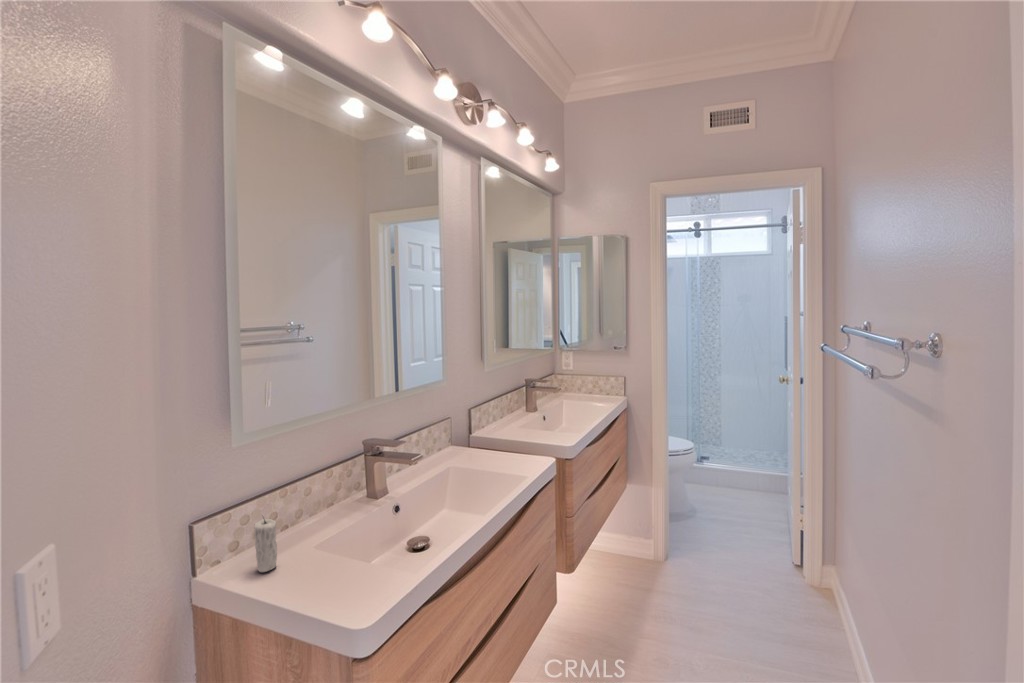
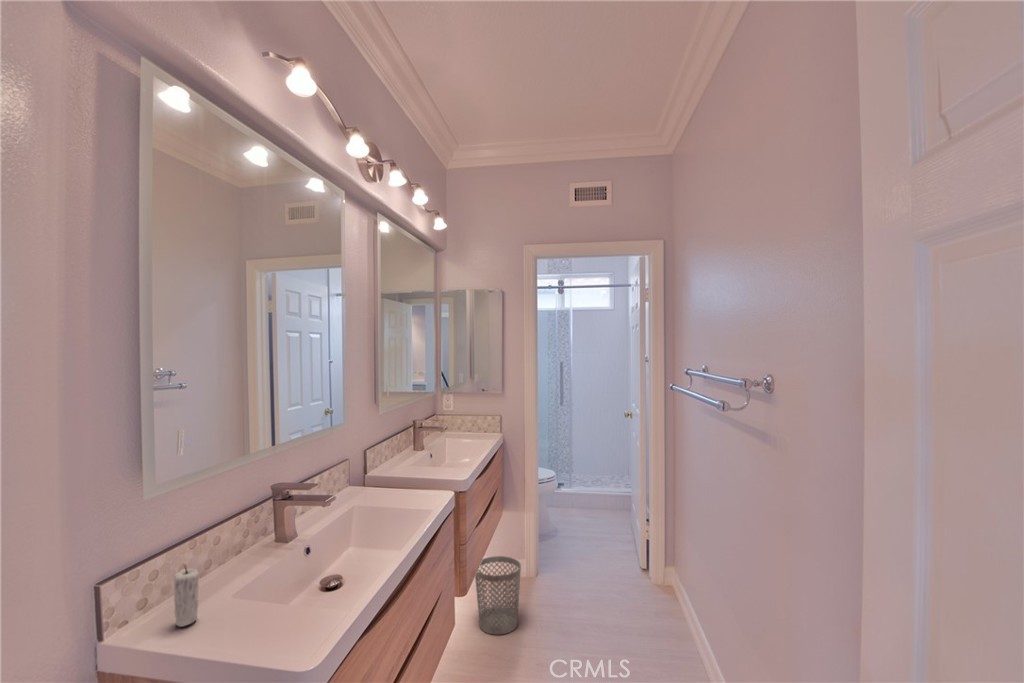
wastebasket: none [590,528,641,610] -> present [475,556,521,635]

